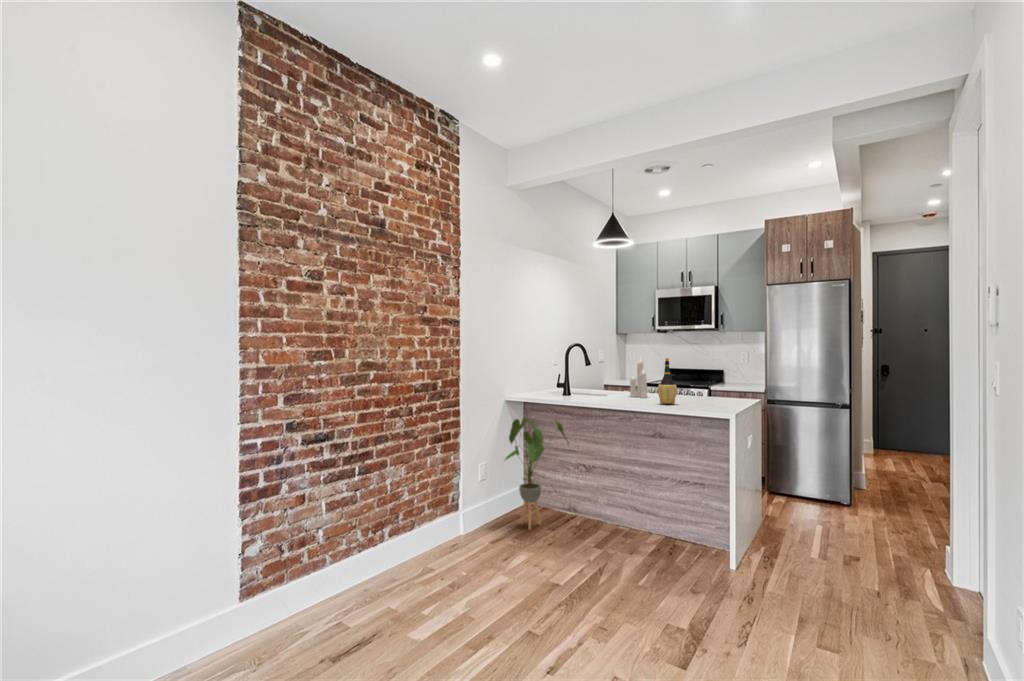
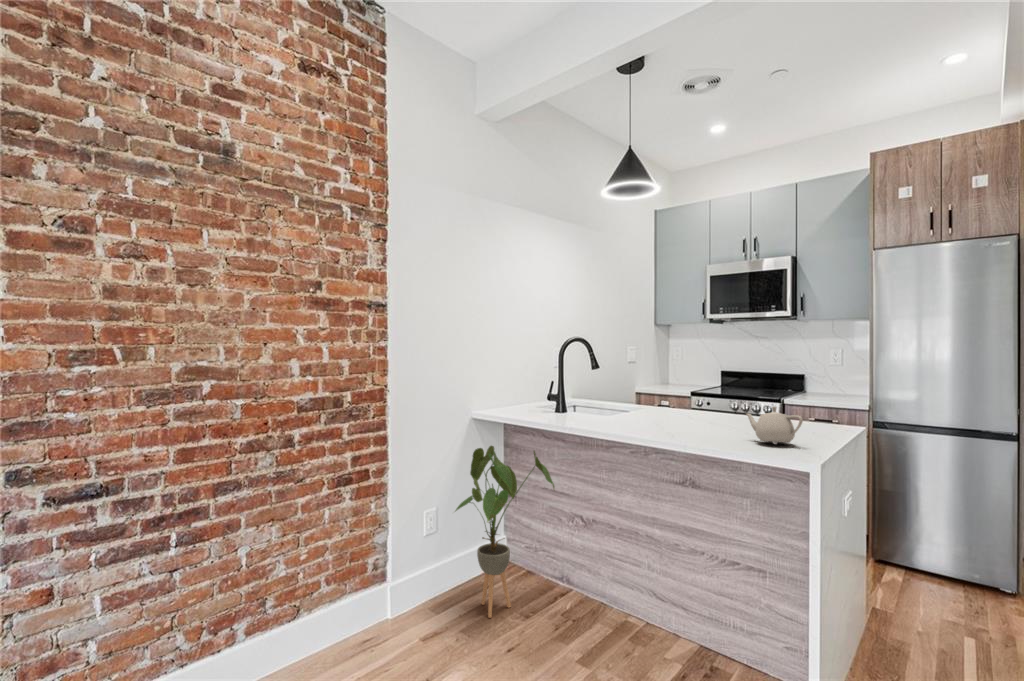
wine bottle: present [658,358,677,404] -> none [687,361,718,435]
candle: present [630,361,648,398] -> none [653,354,679,419]
teapot: none [694,385,728,407] -> present [746,406,803,444]

